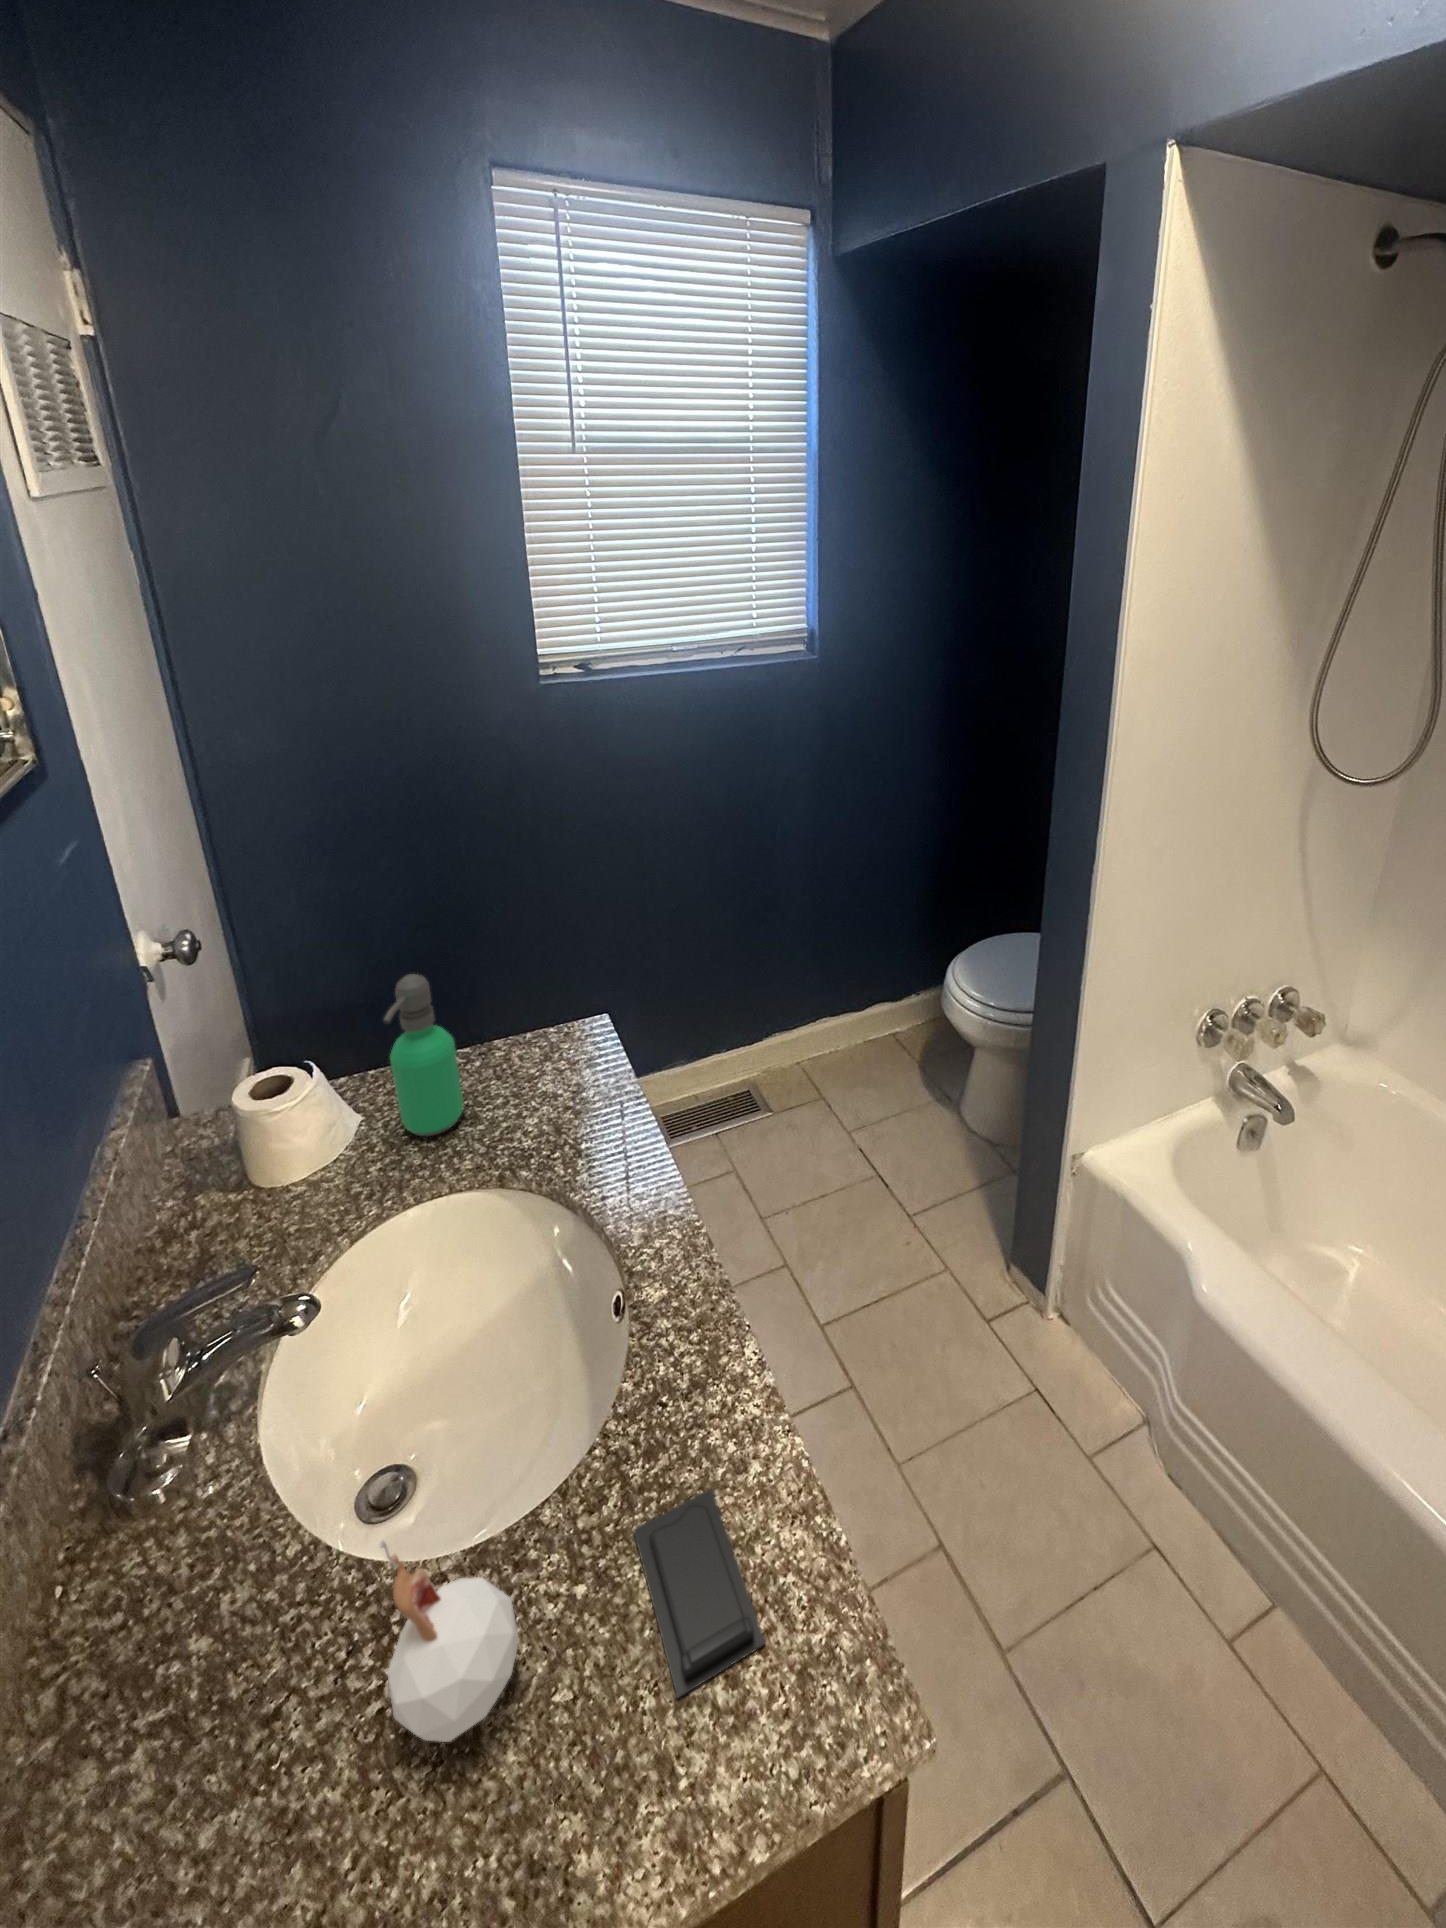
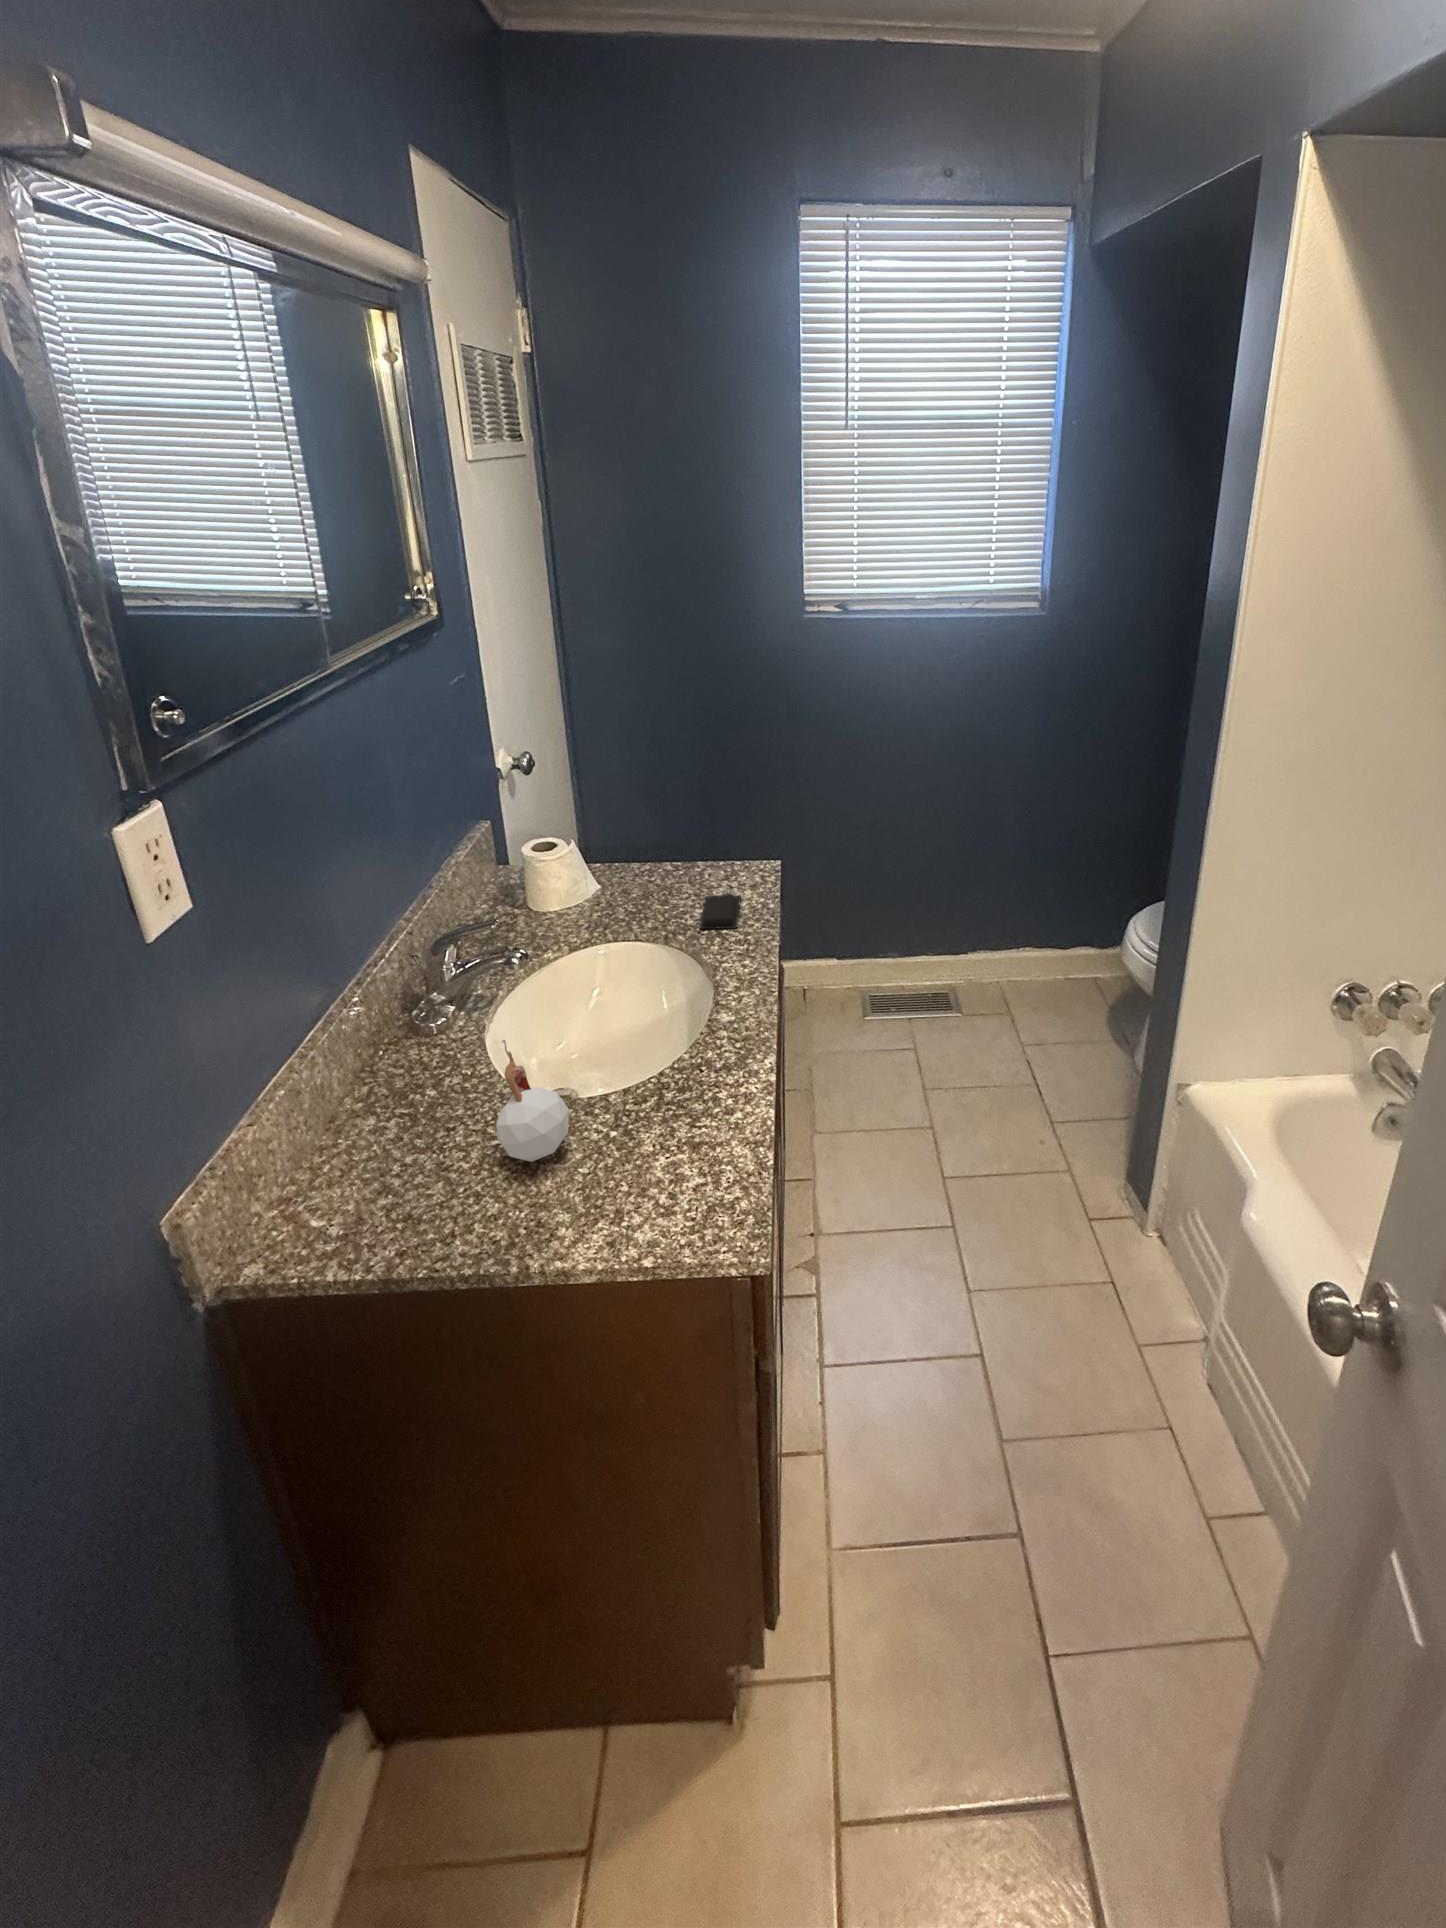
soap dispenser: present [384,974,464,1136] -> none [610,790,664,908]
soap bar: present [633,1489,765,1698] -> present [699,893,741,929]

